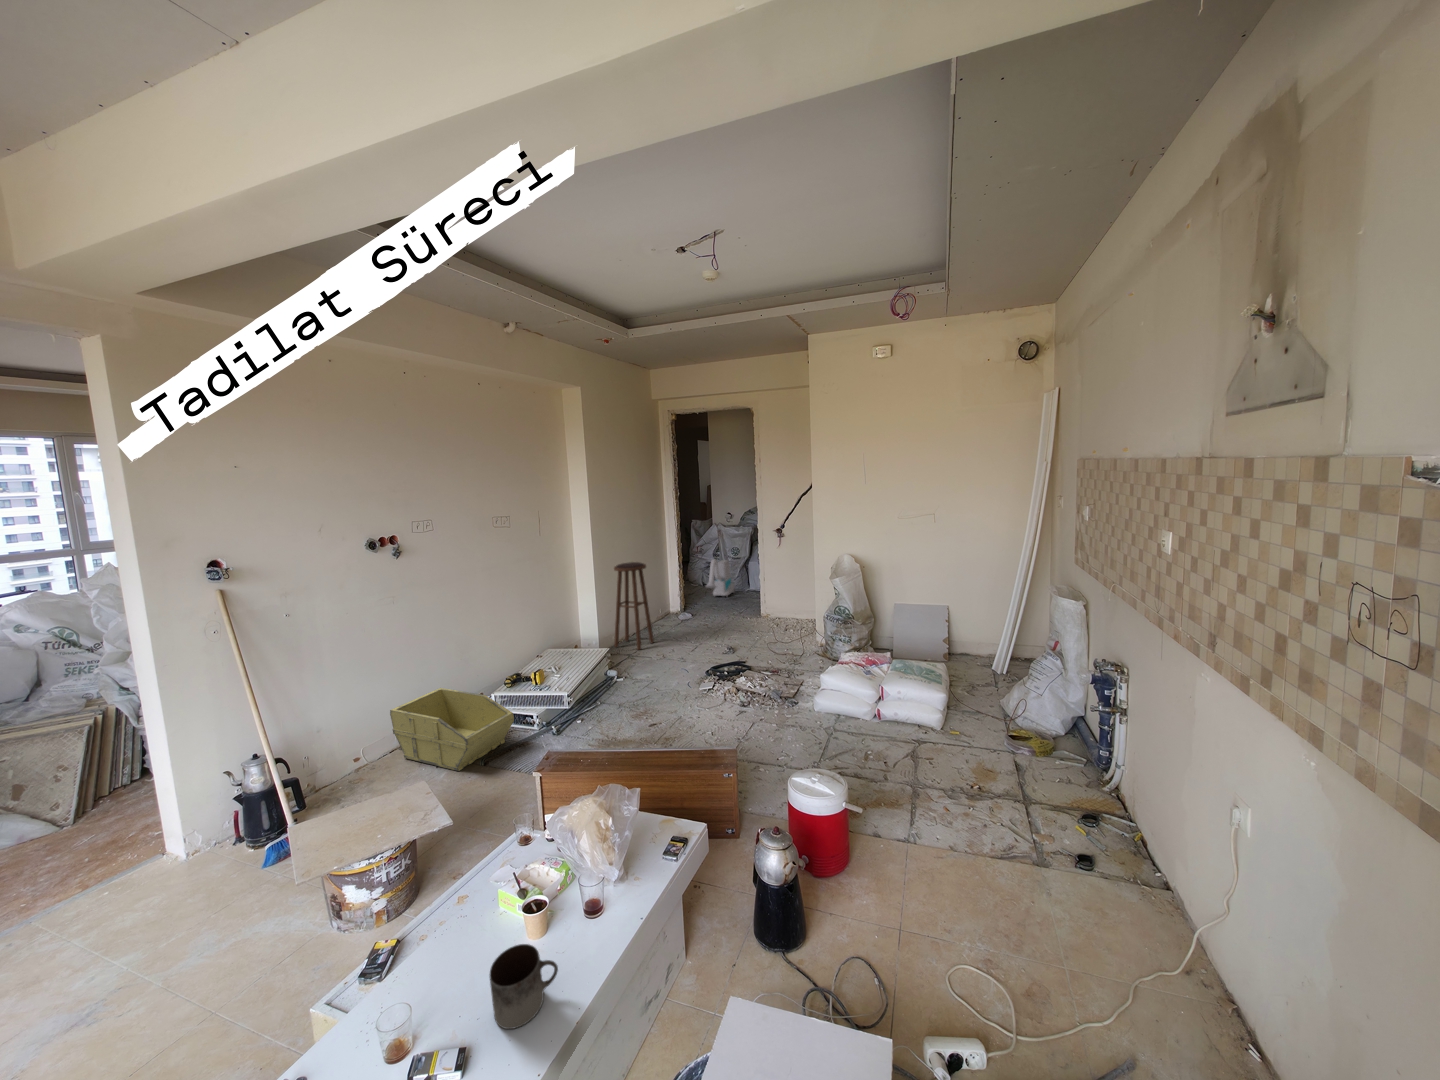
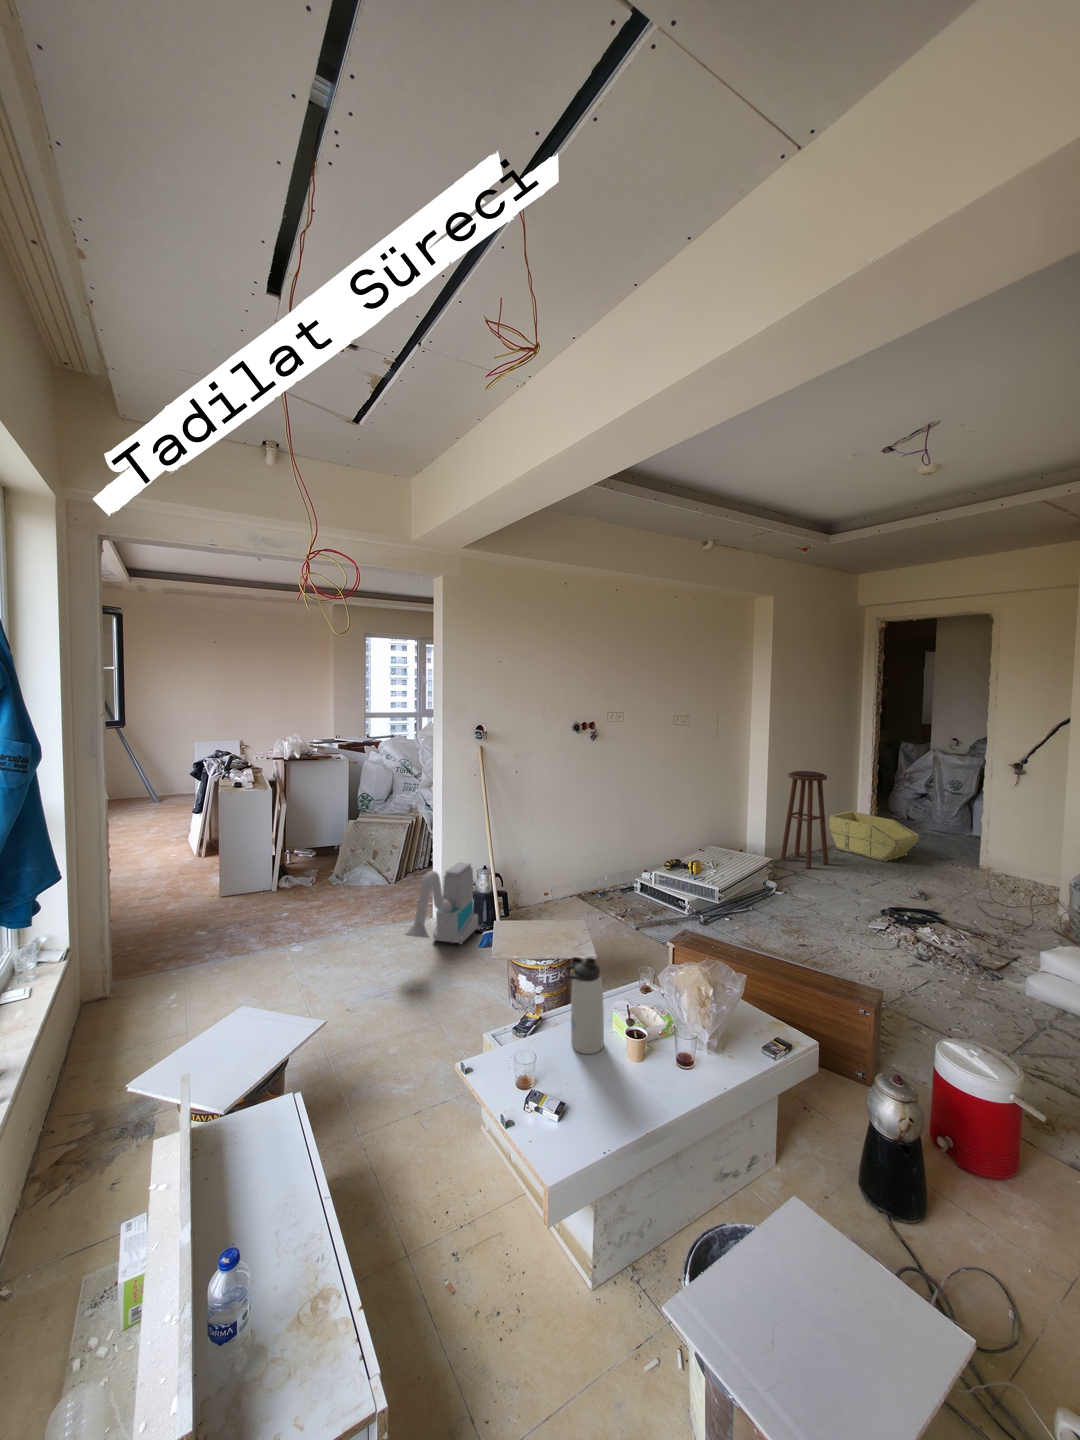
vacuum cleaner: present [706,559,734,597] -> present [405,862,481,944]
storage bin: present [390,688,514,771] -> present [828,811,919,862]
thermos bottle: none [425,843,495,974] -> present [564,957,604,1054]
mug: present [489,944,558,1029] -> none [592,1045,641,1102]

